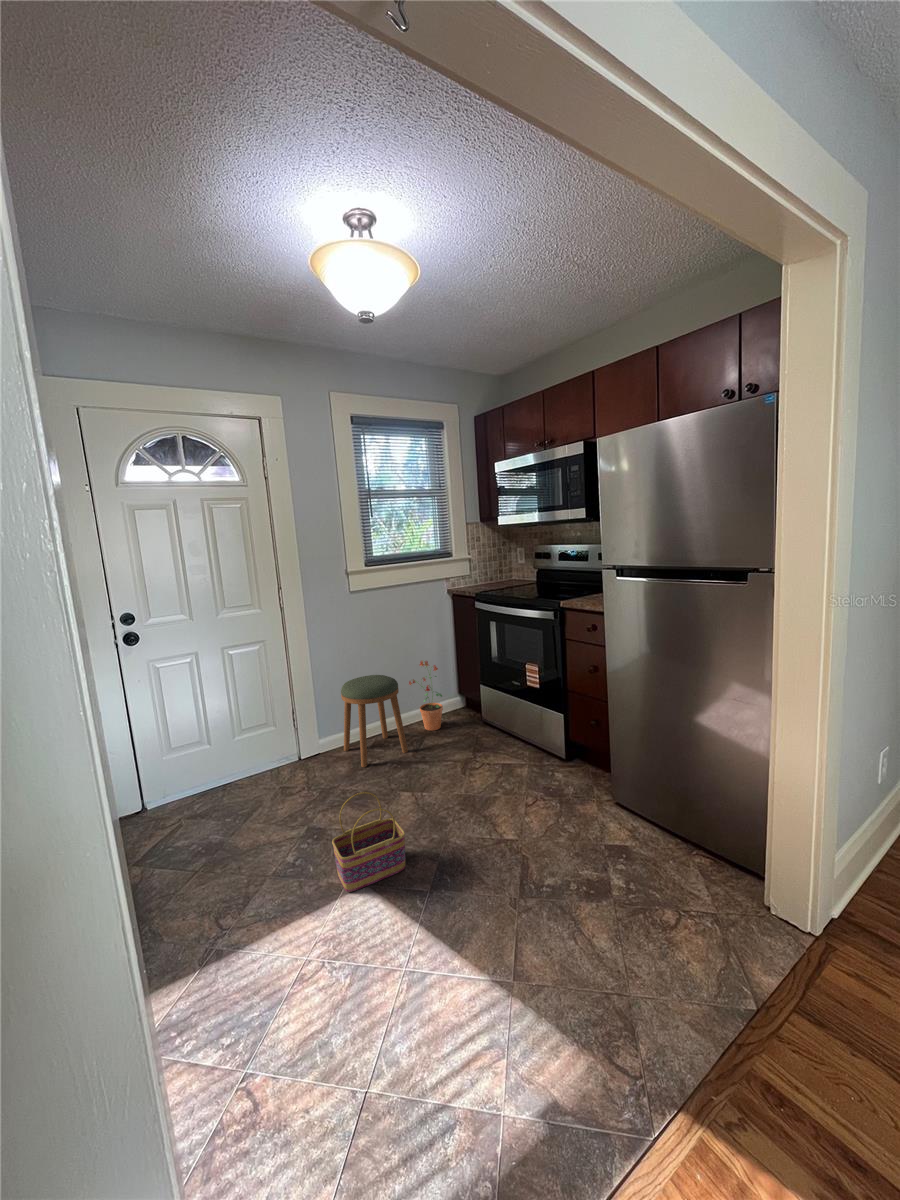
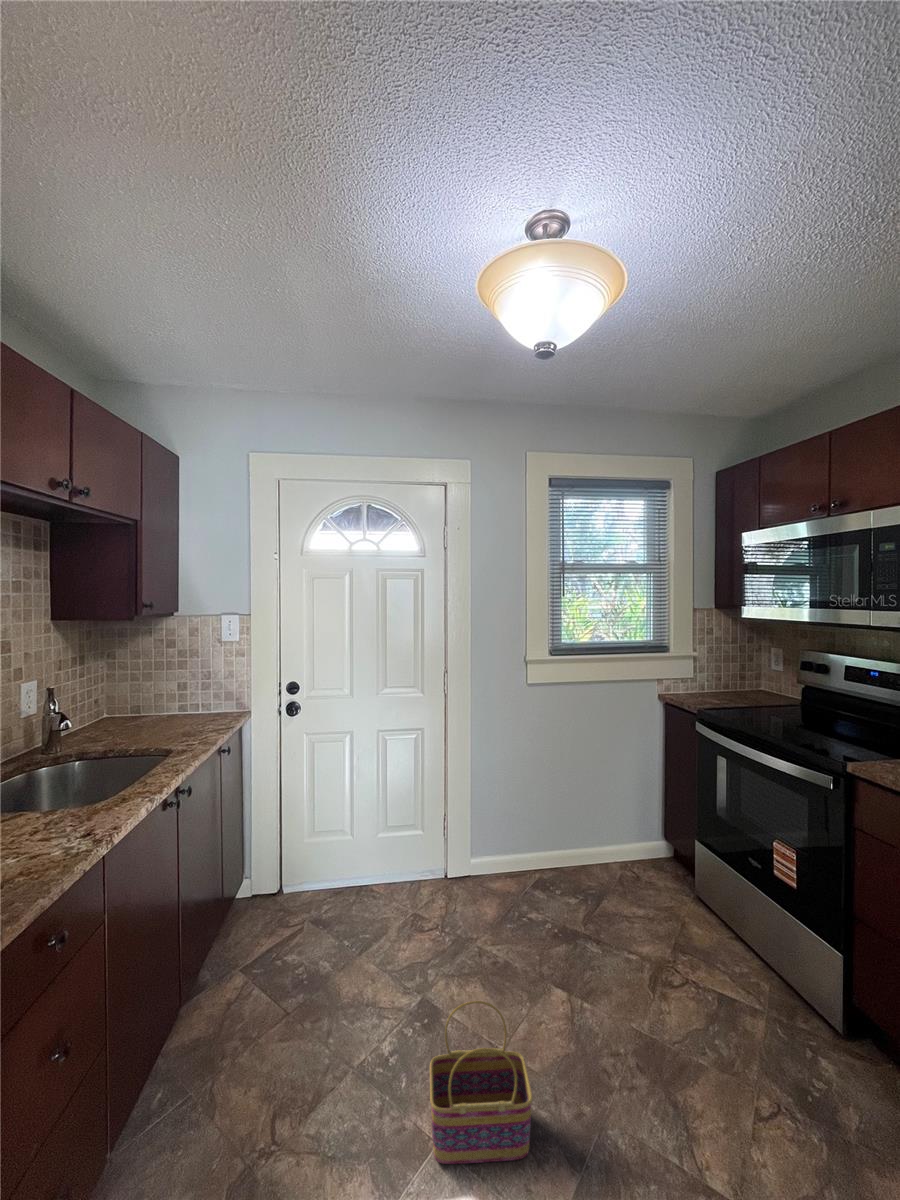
potted plant: present [409,661,443,731] -> none [591,785,639,888]
stool: present [341,675,408,767] -> none [497,793,578,920]

